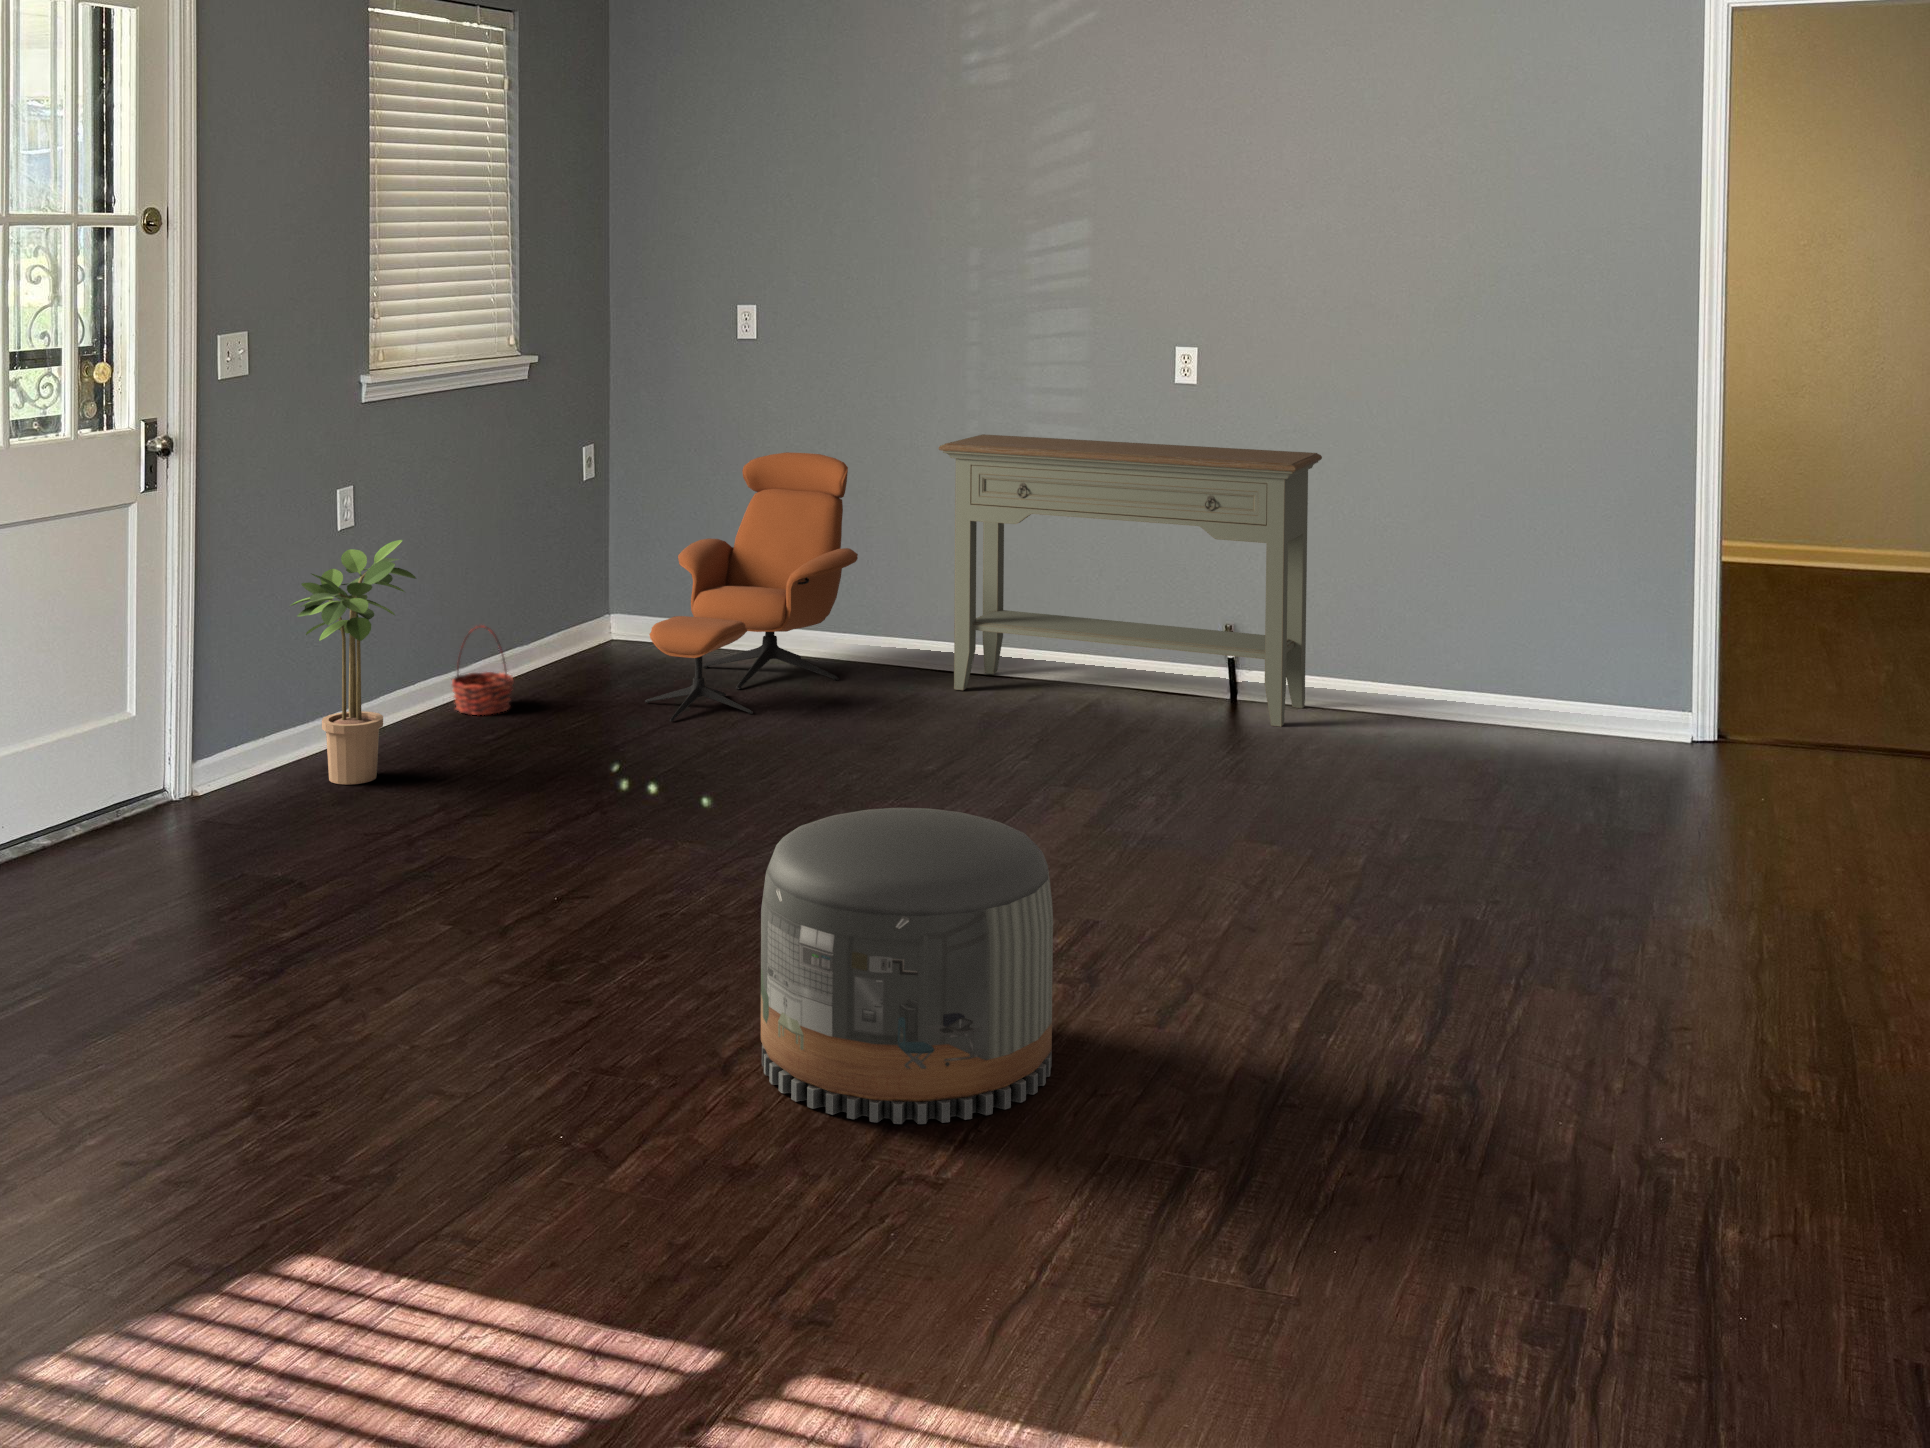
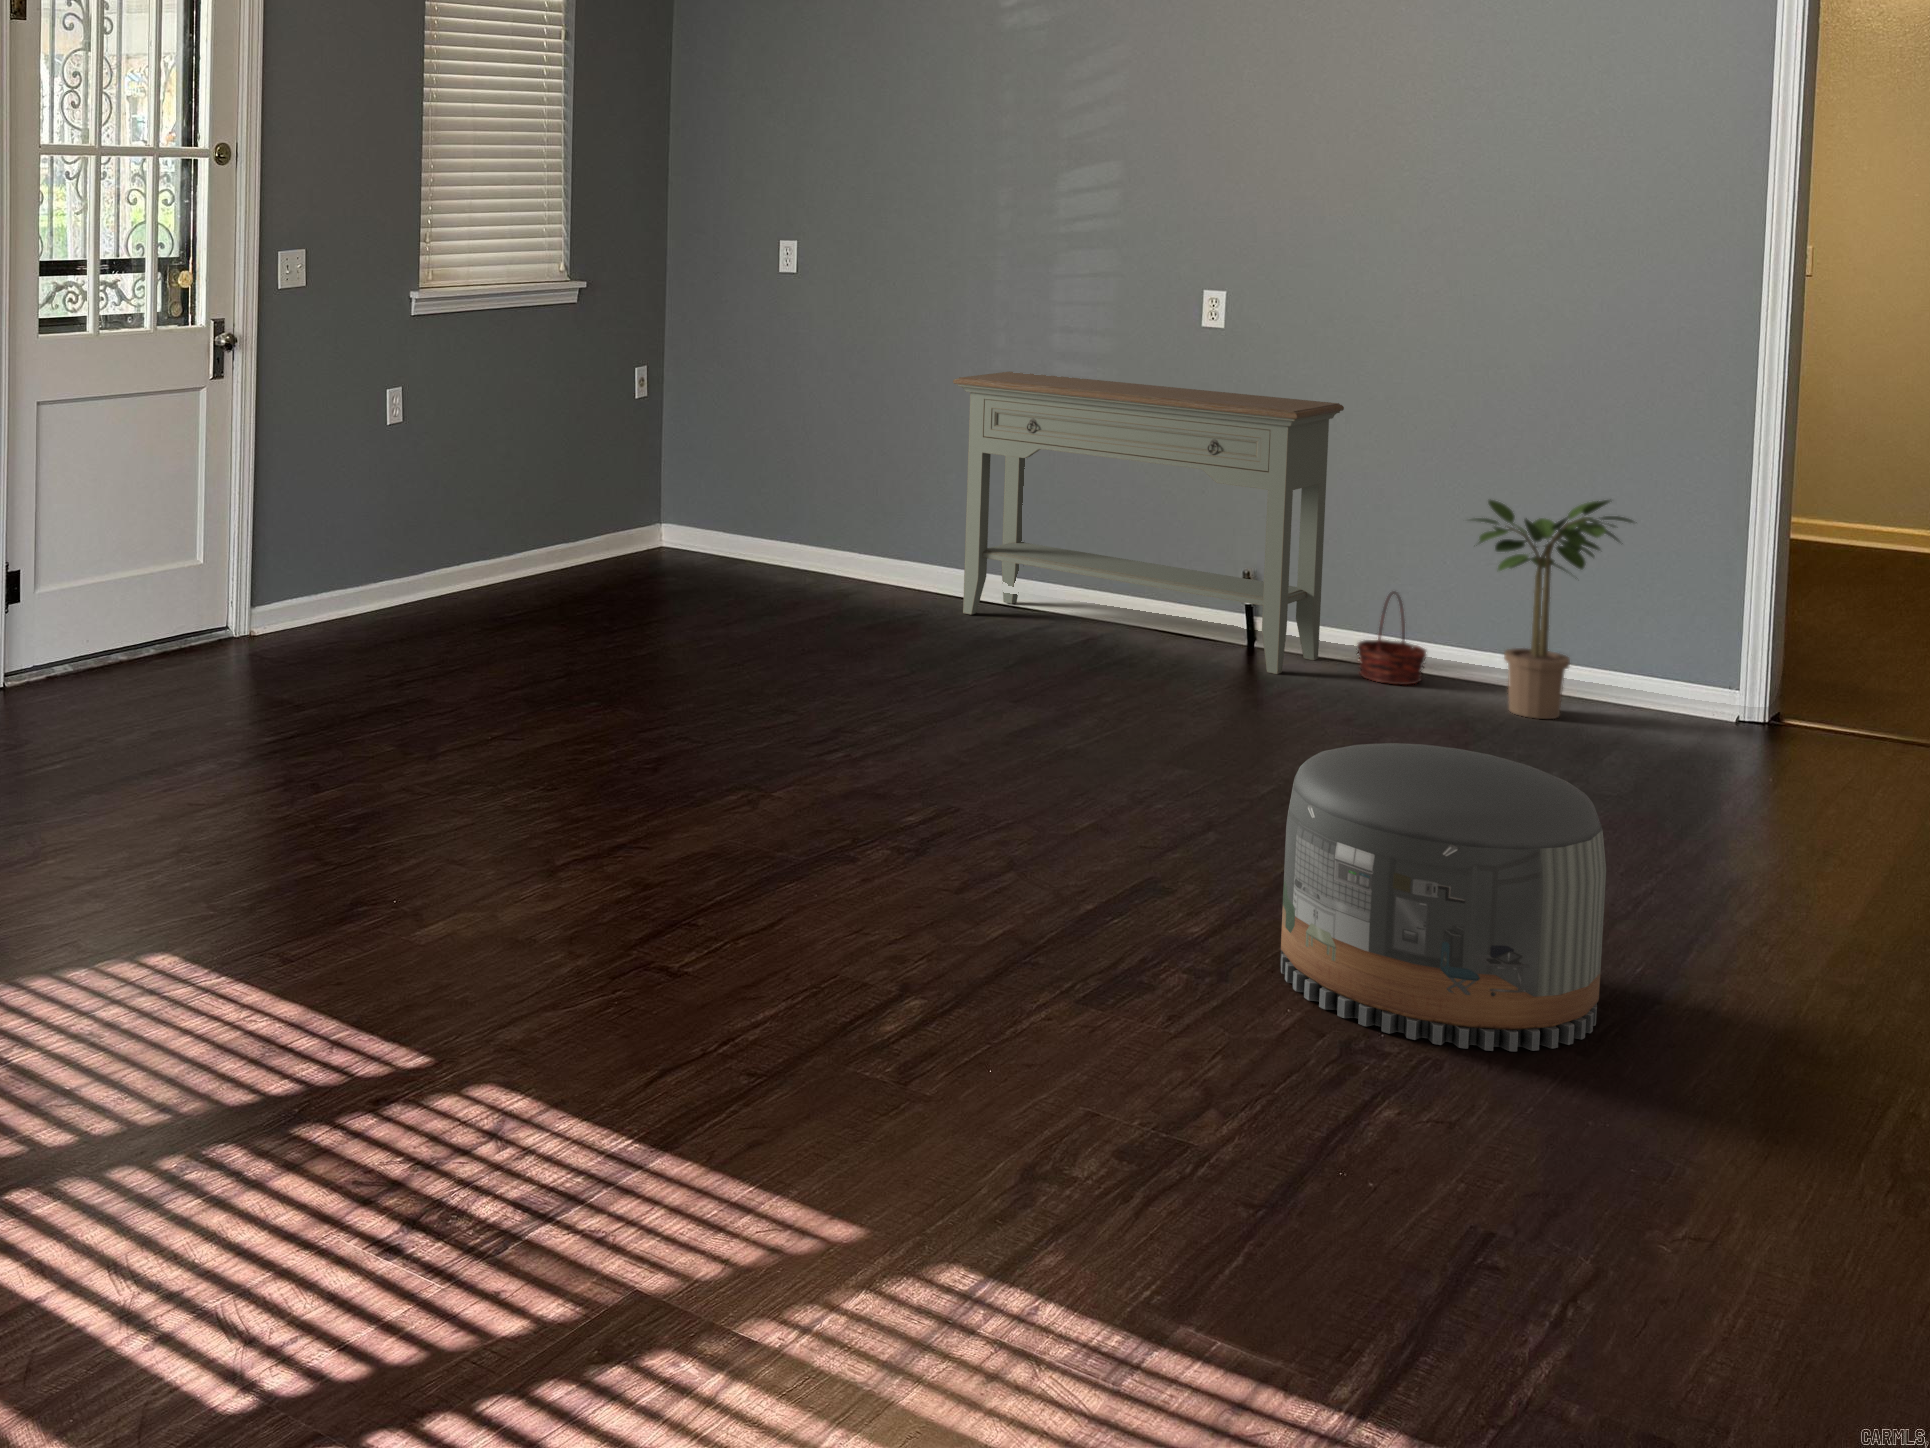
lounge chair: present [645,452,858,721] -> none [666,381,881,617]
potted plant: present [290,540,416,785] -> present [1472,500,1633,719]
basket: present [452,625,514,715] -> present [1357,592,1426,684]
pouf: present [761,808,1053,1124] -> present [1280,743,1606,1051]

